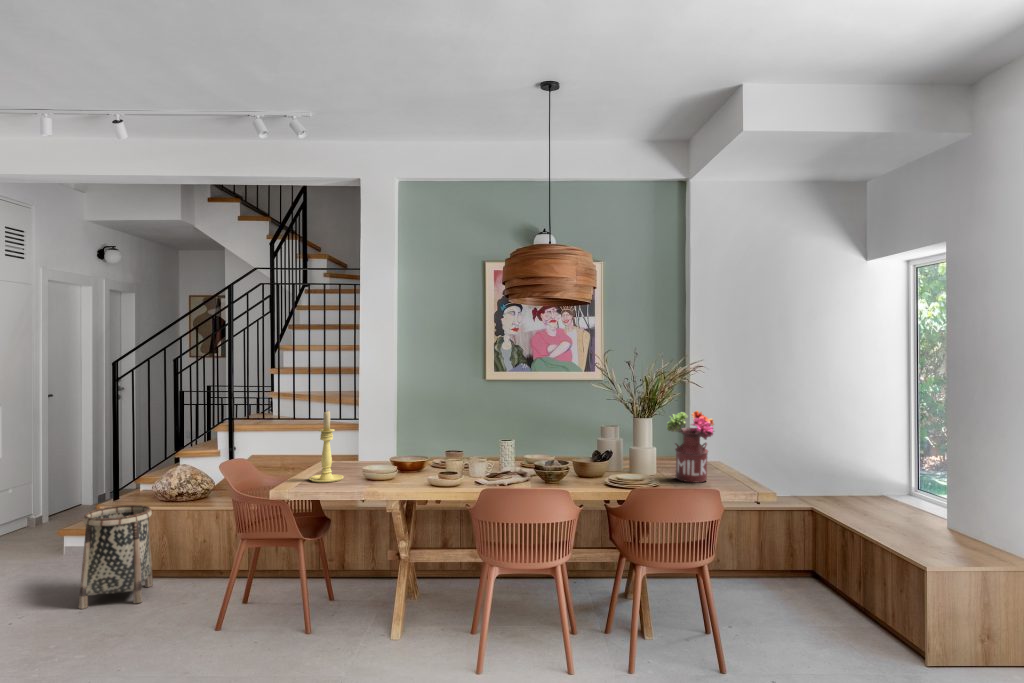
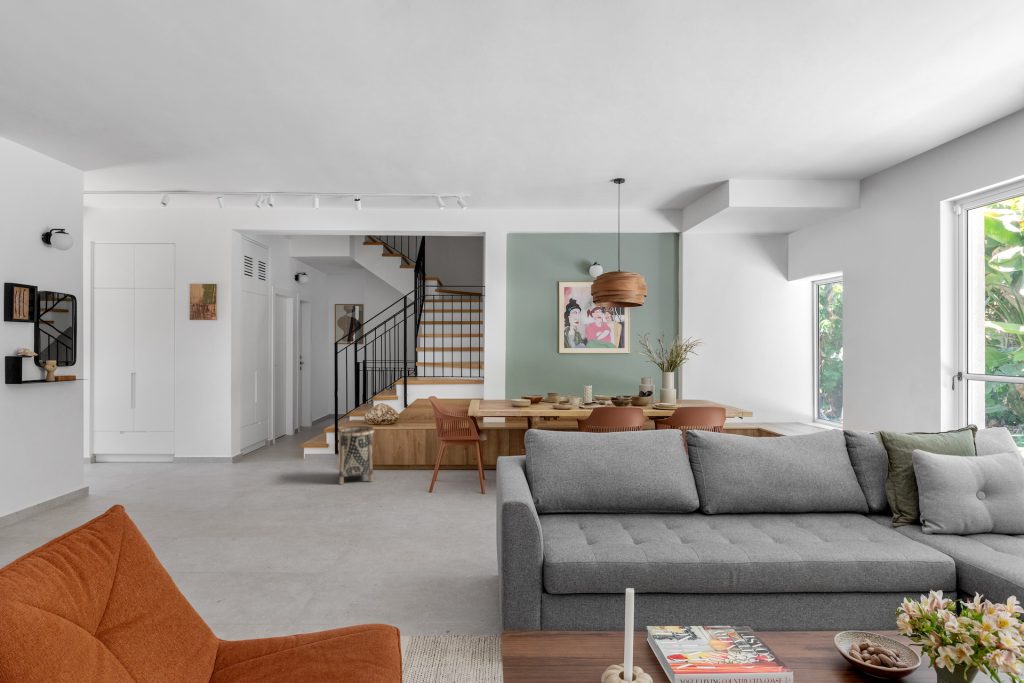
candle holder: present [309,411,344,483] -> none [483,367,502,407]
flower arrangement: present [667,411,714,483] -> none [683,366,712,406]

